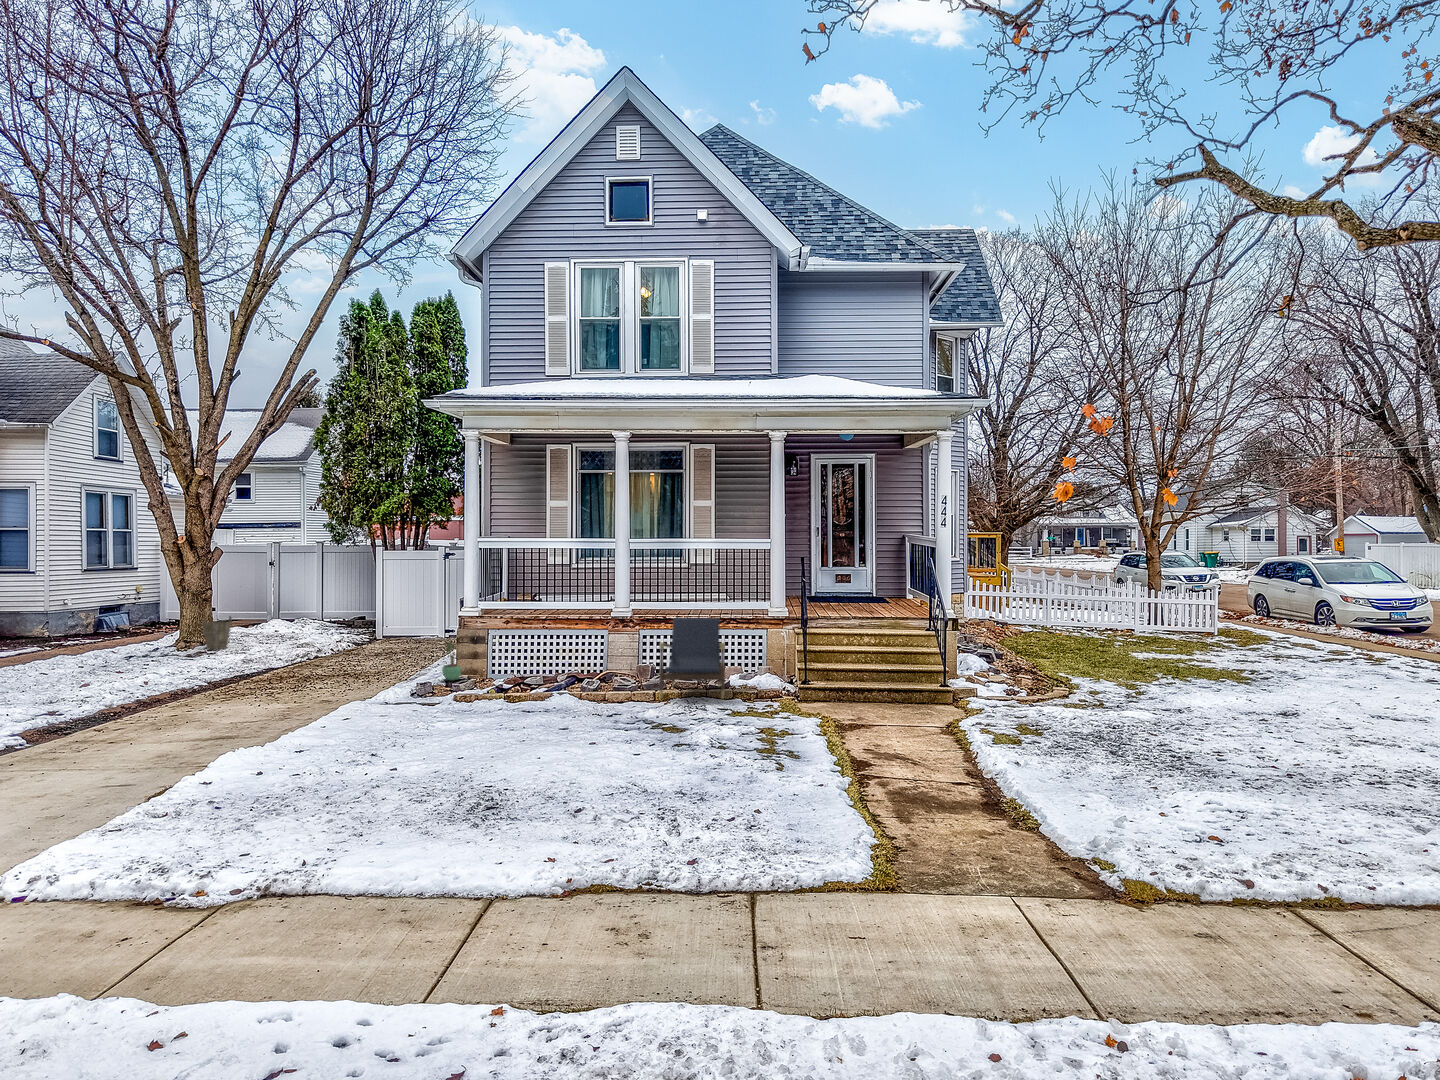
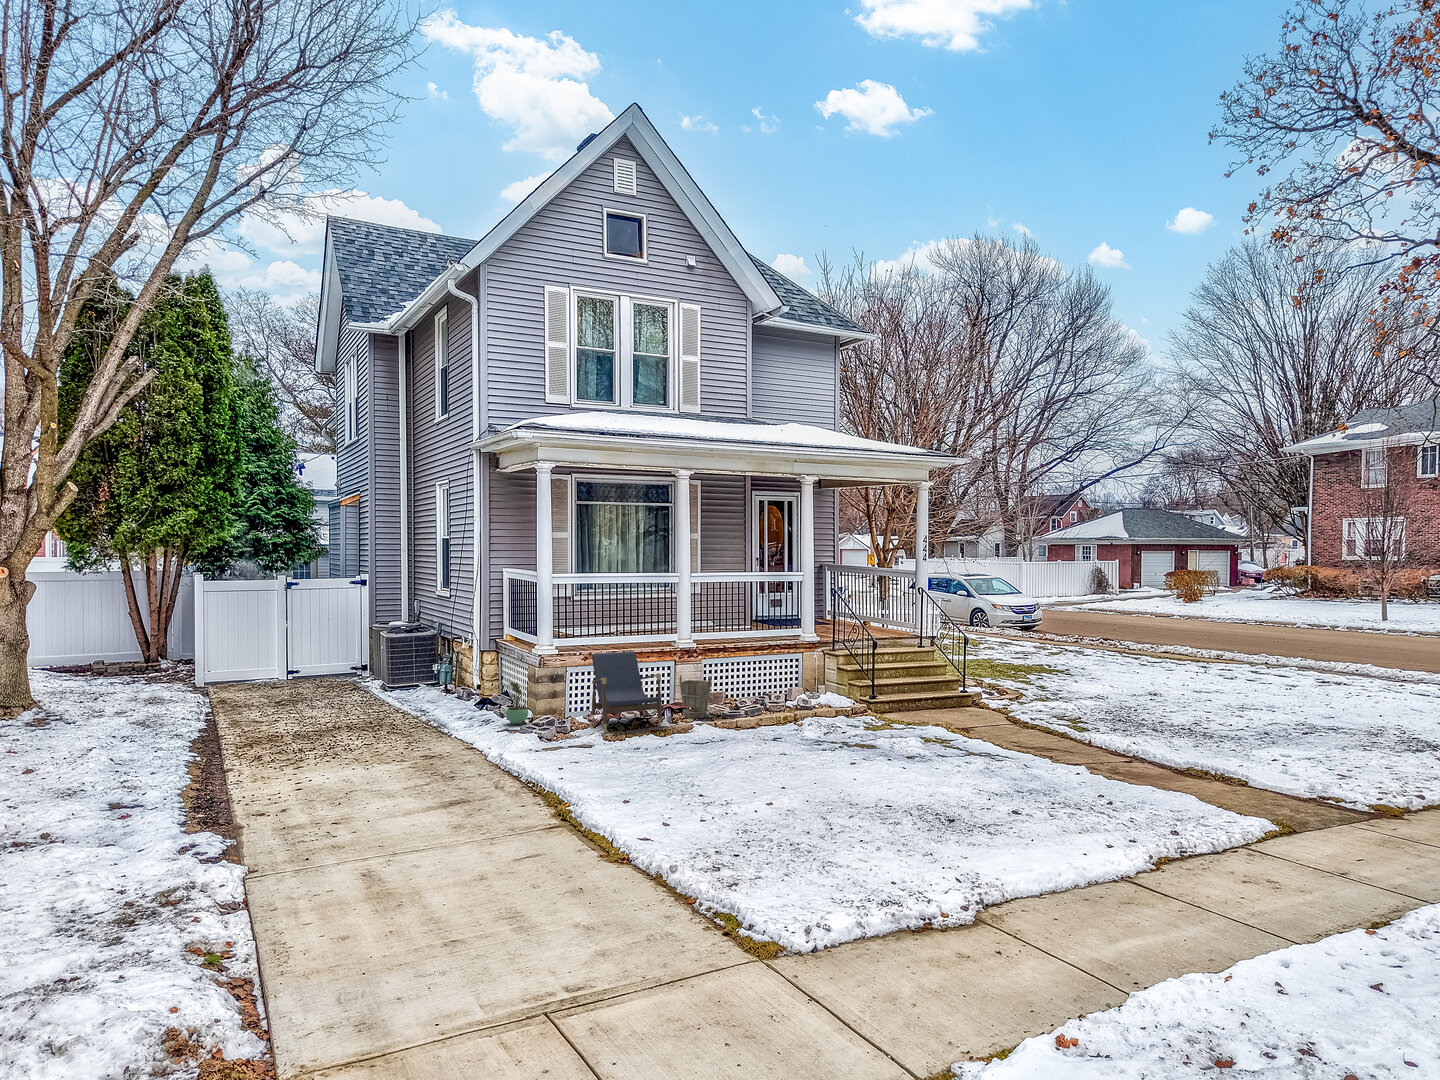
bucket: present [202,616,232,649] -> present [680,675,711,718]
lounge chair: present [659,618,725,699] -> present [592,651,662,732]

